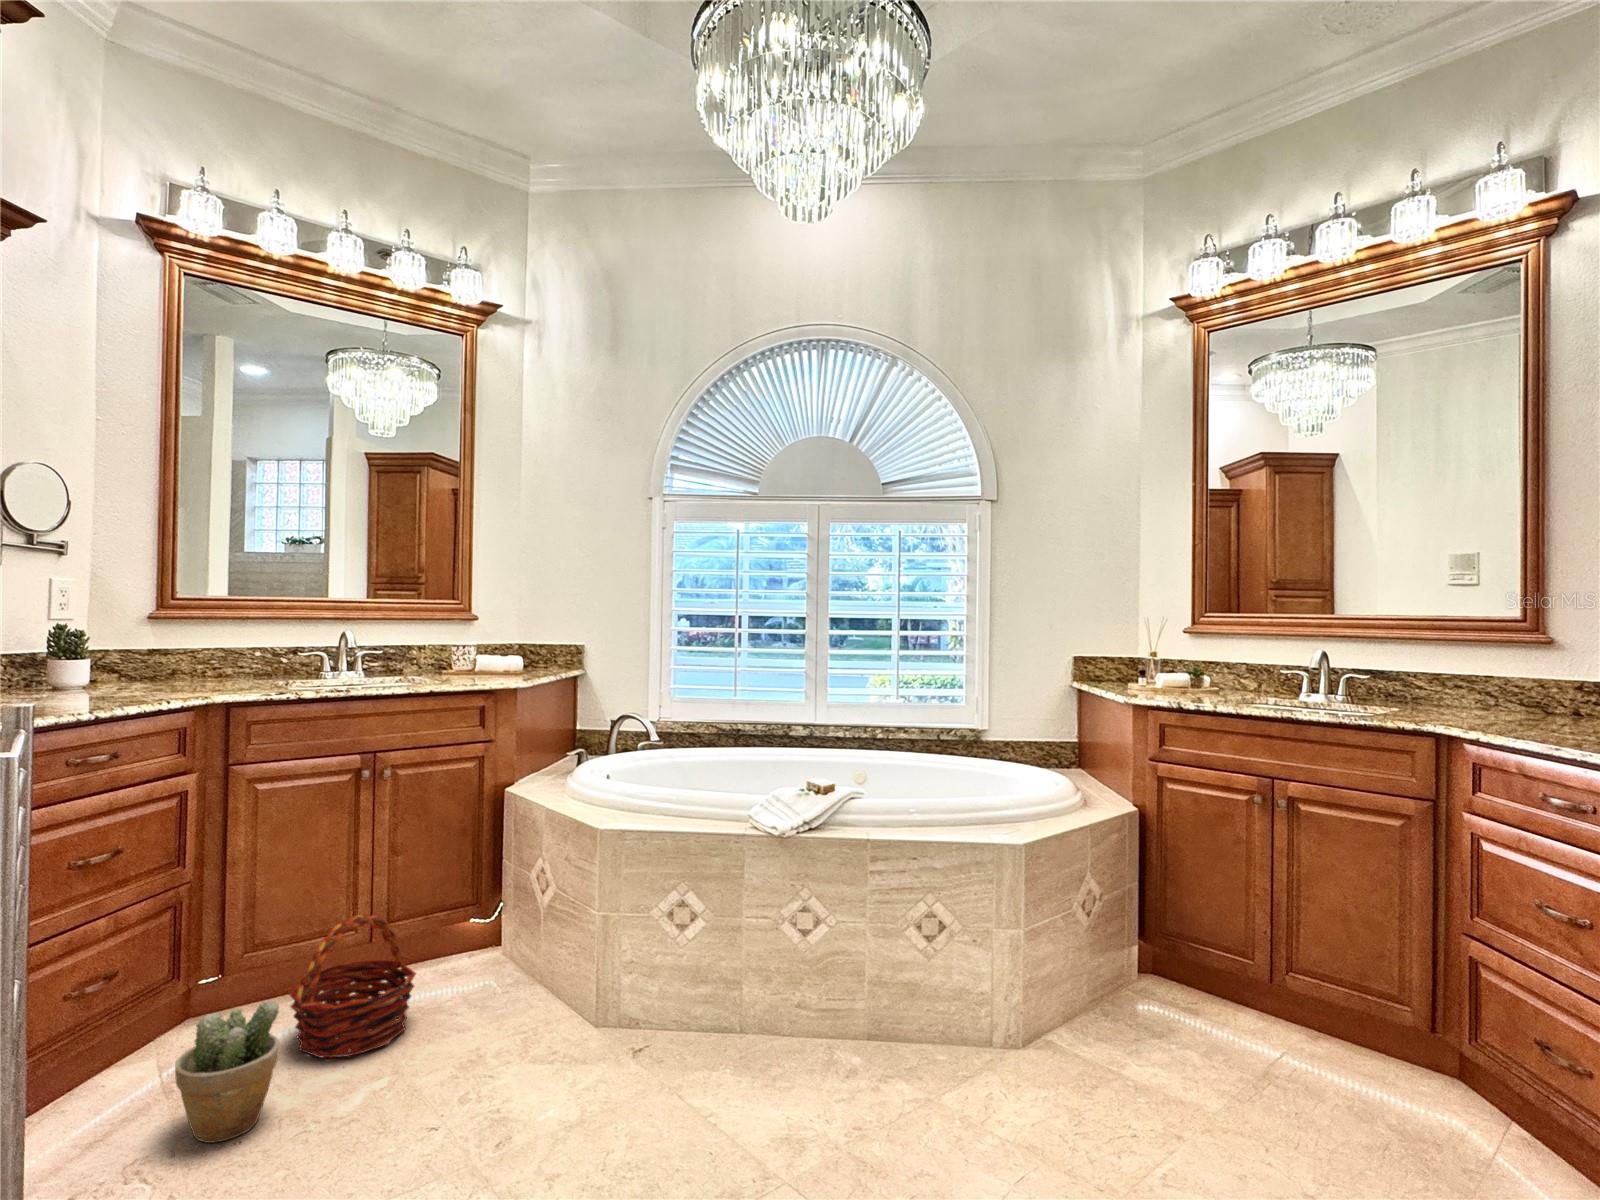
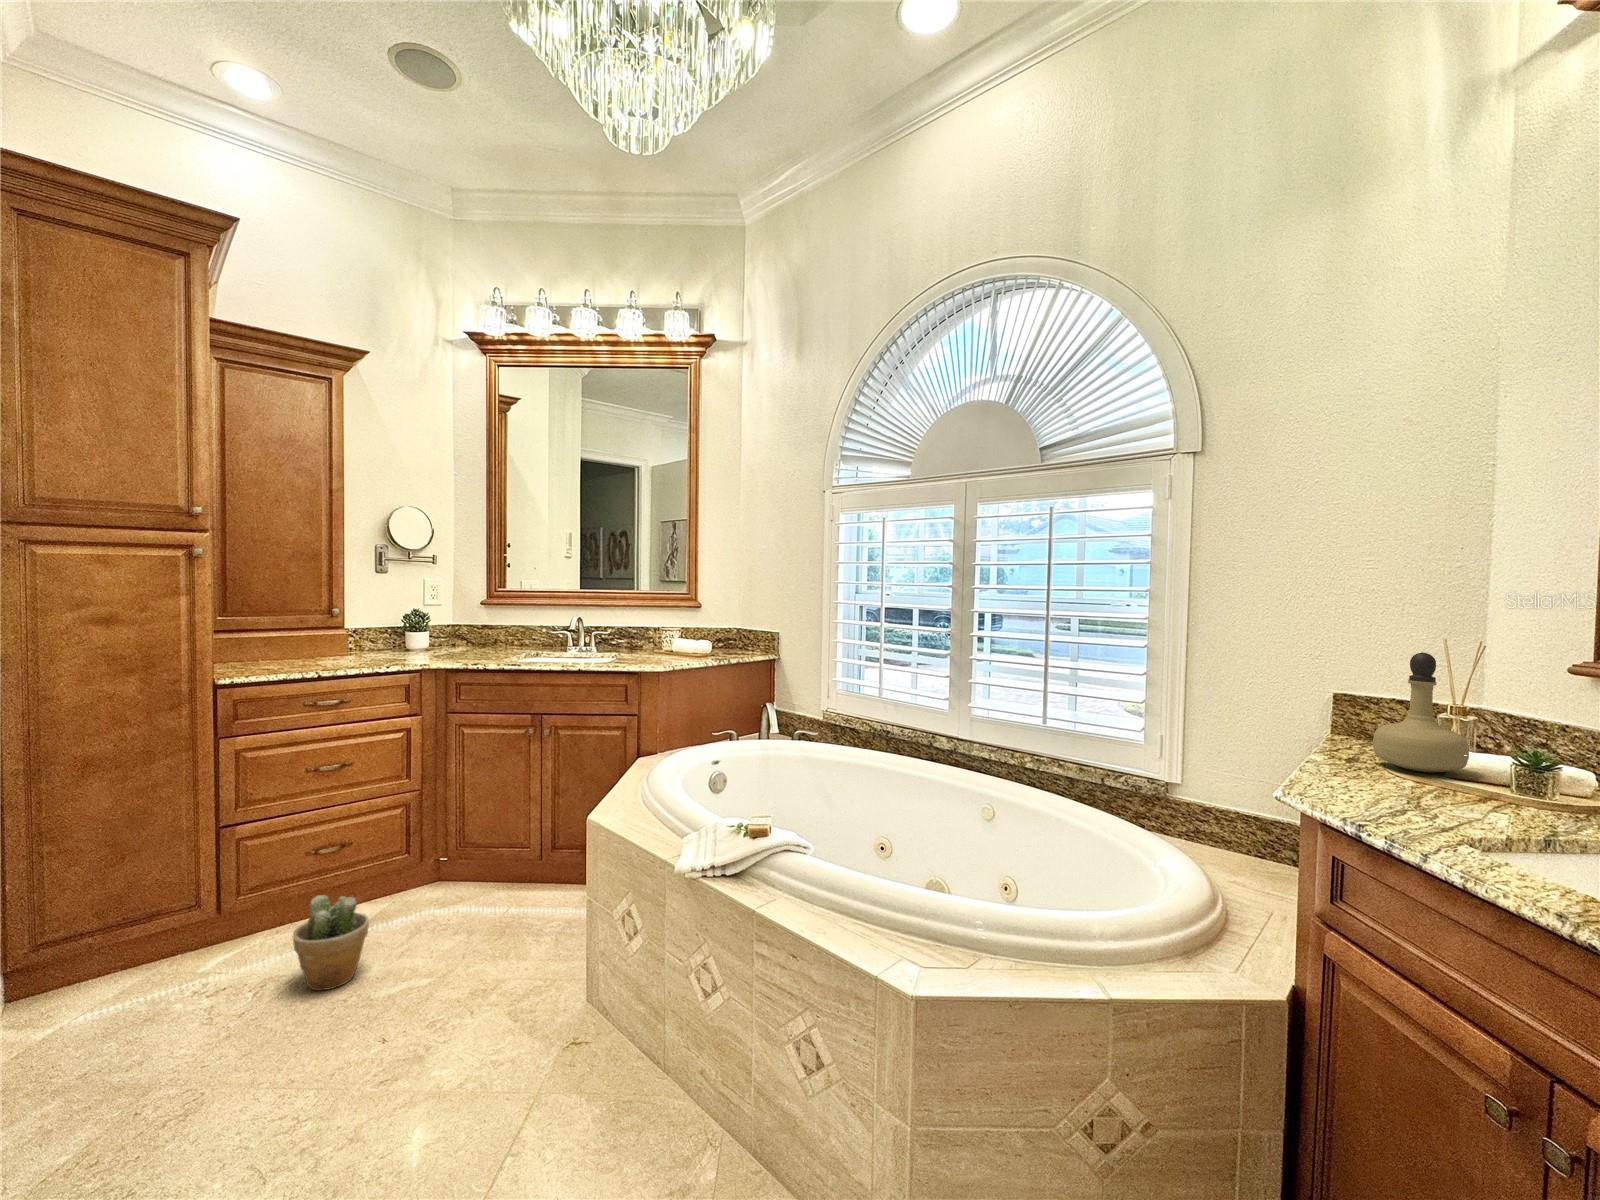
perfume bottle: none [1124,629,1165,690] -> present [1373,652,1469,773]
basket: present [289,915,416,1058] -> none [421,845,523,956]

